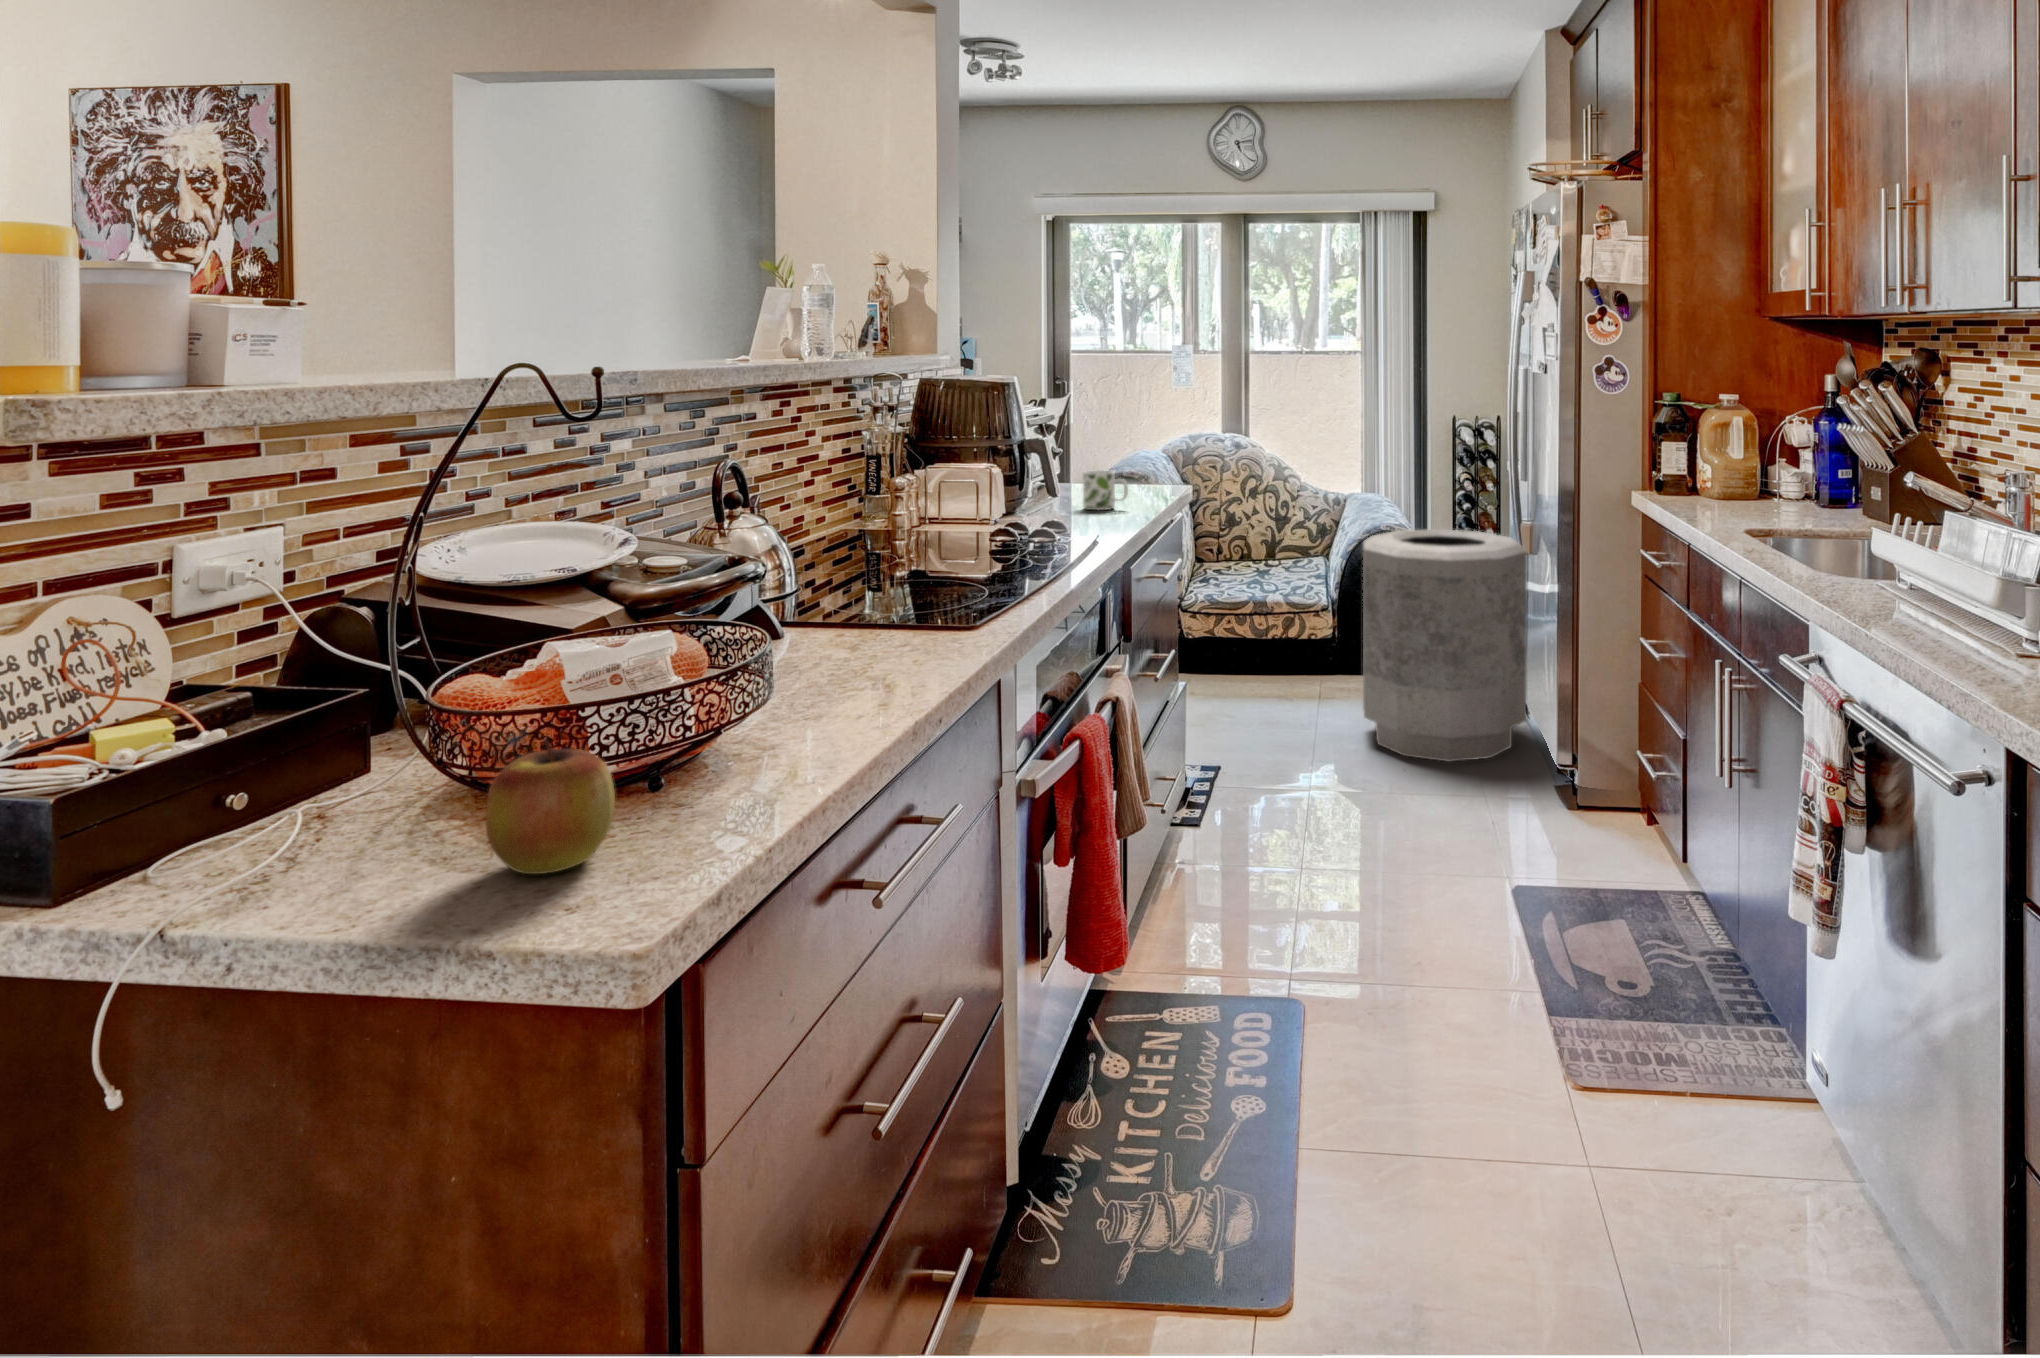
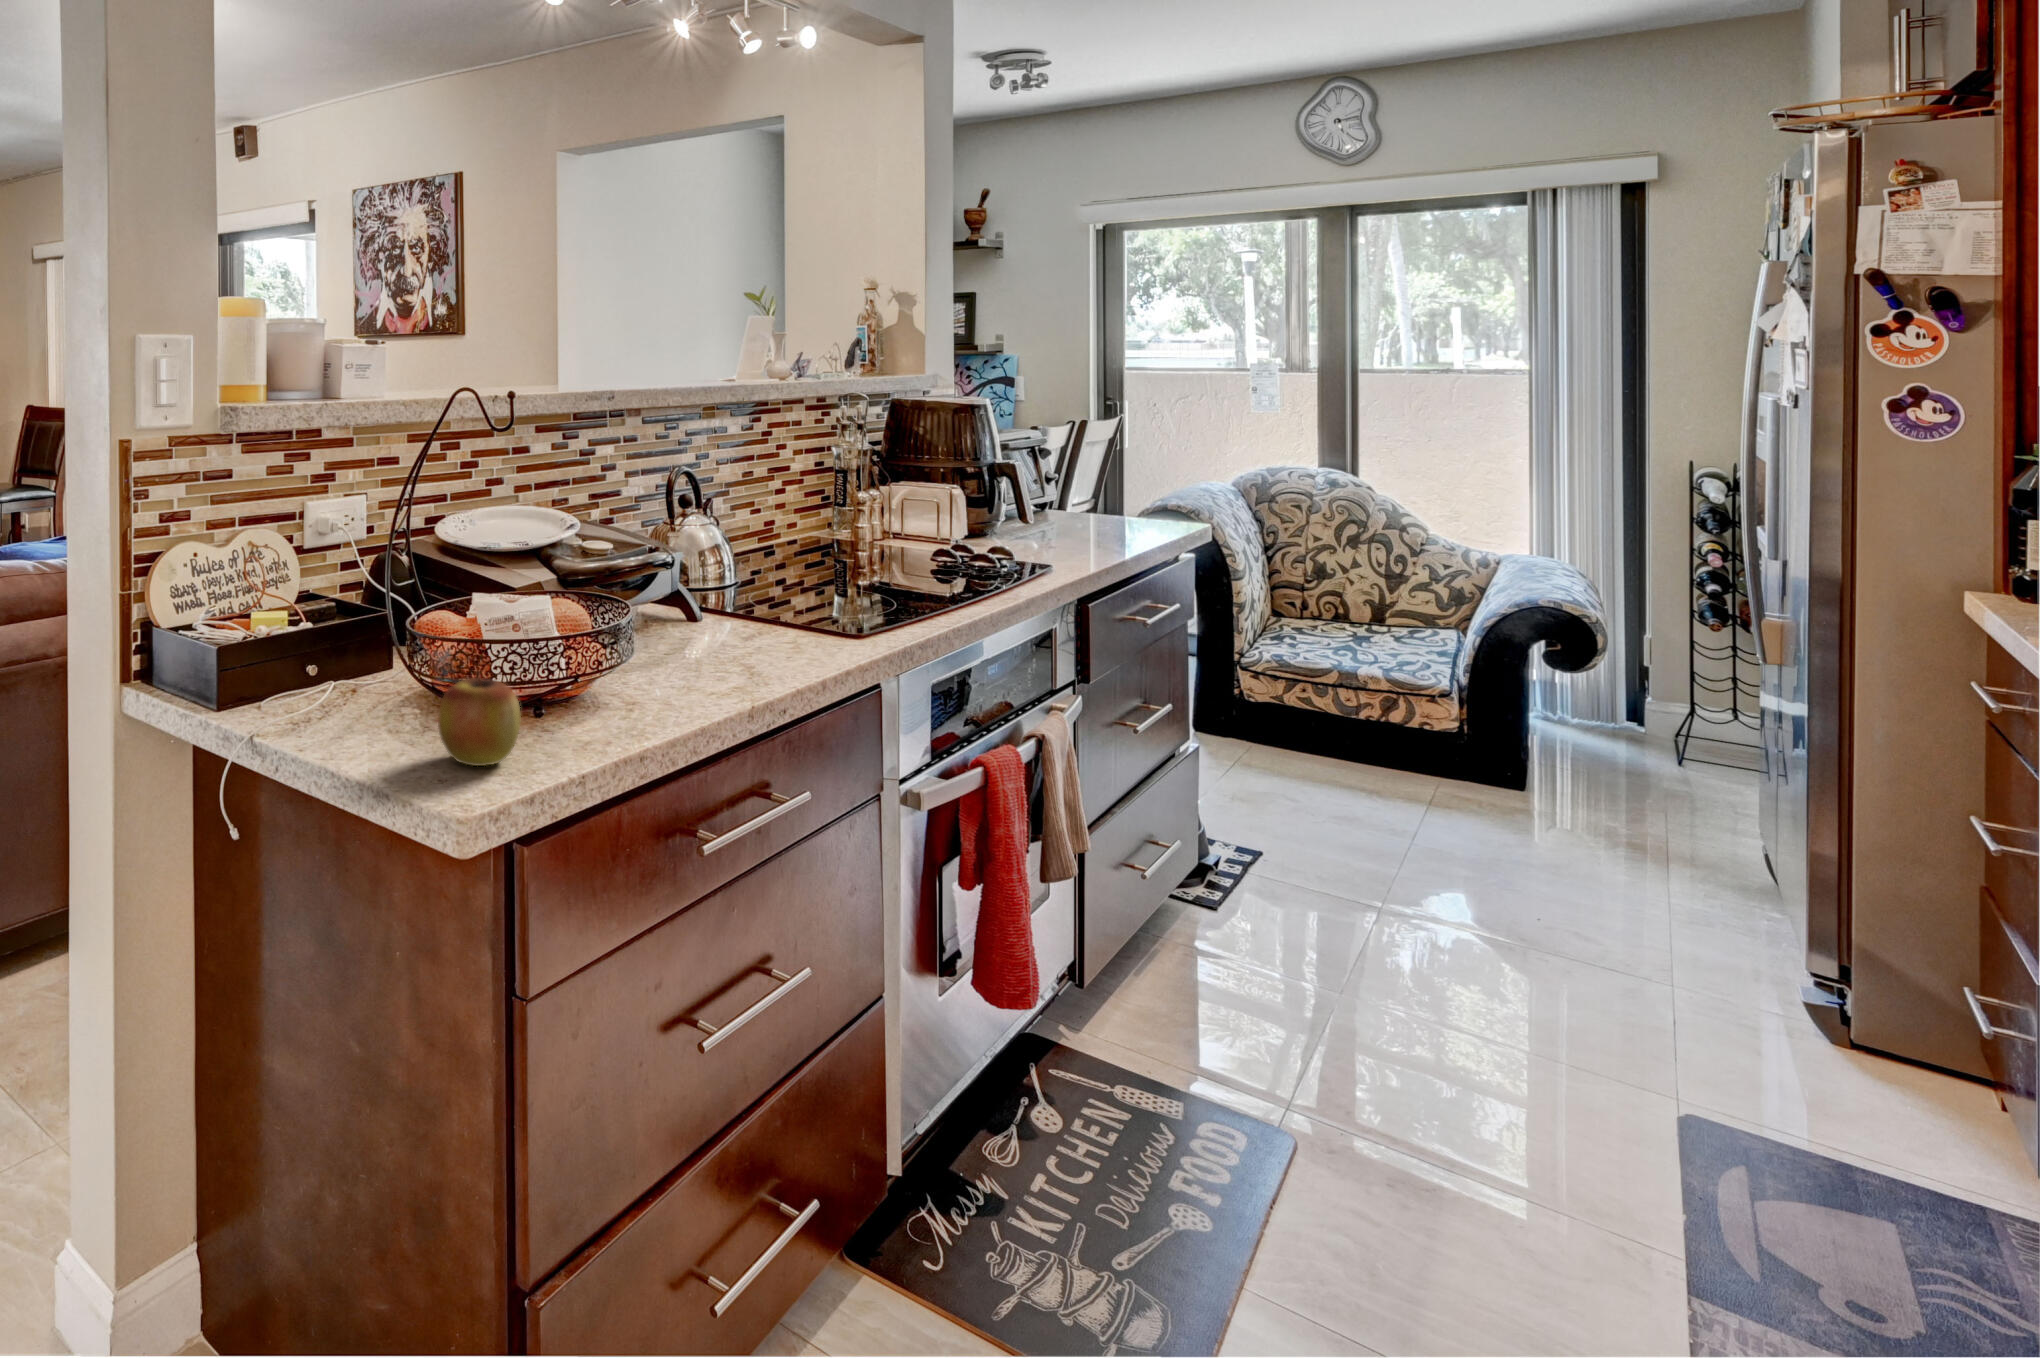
mug: present [1083,470,1128,510] -> none [1082,502,1133,546]
trash can: present [1363,529,1527,762] -> none [1471,612,1747,929]

